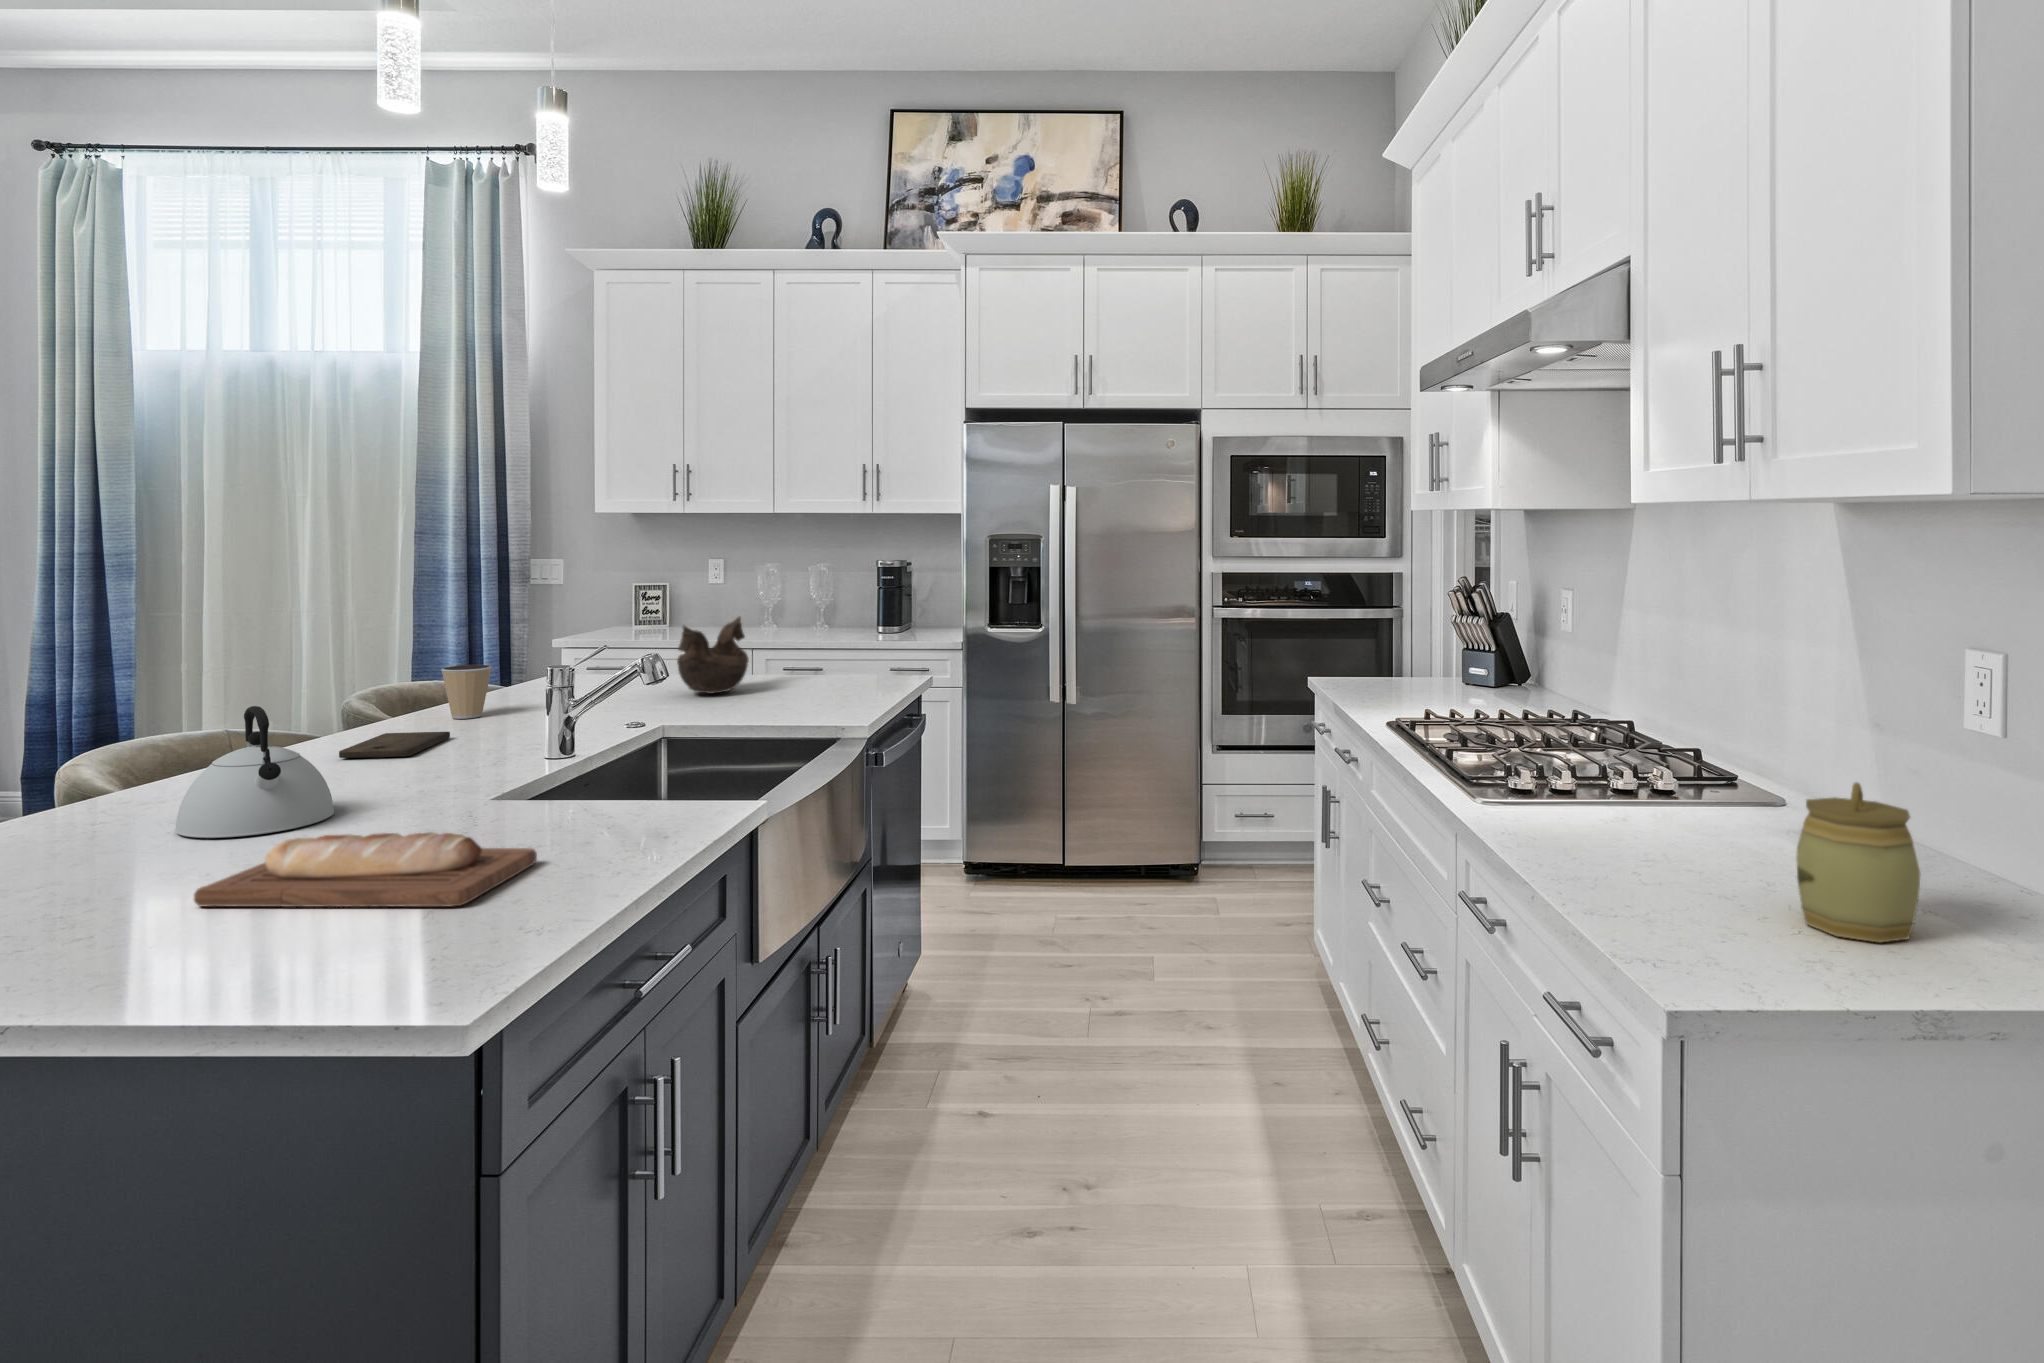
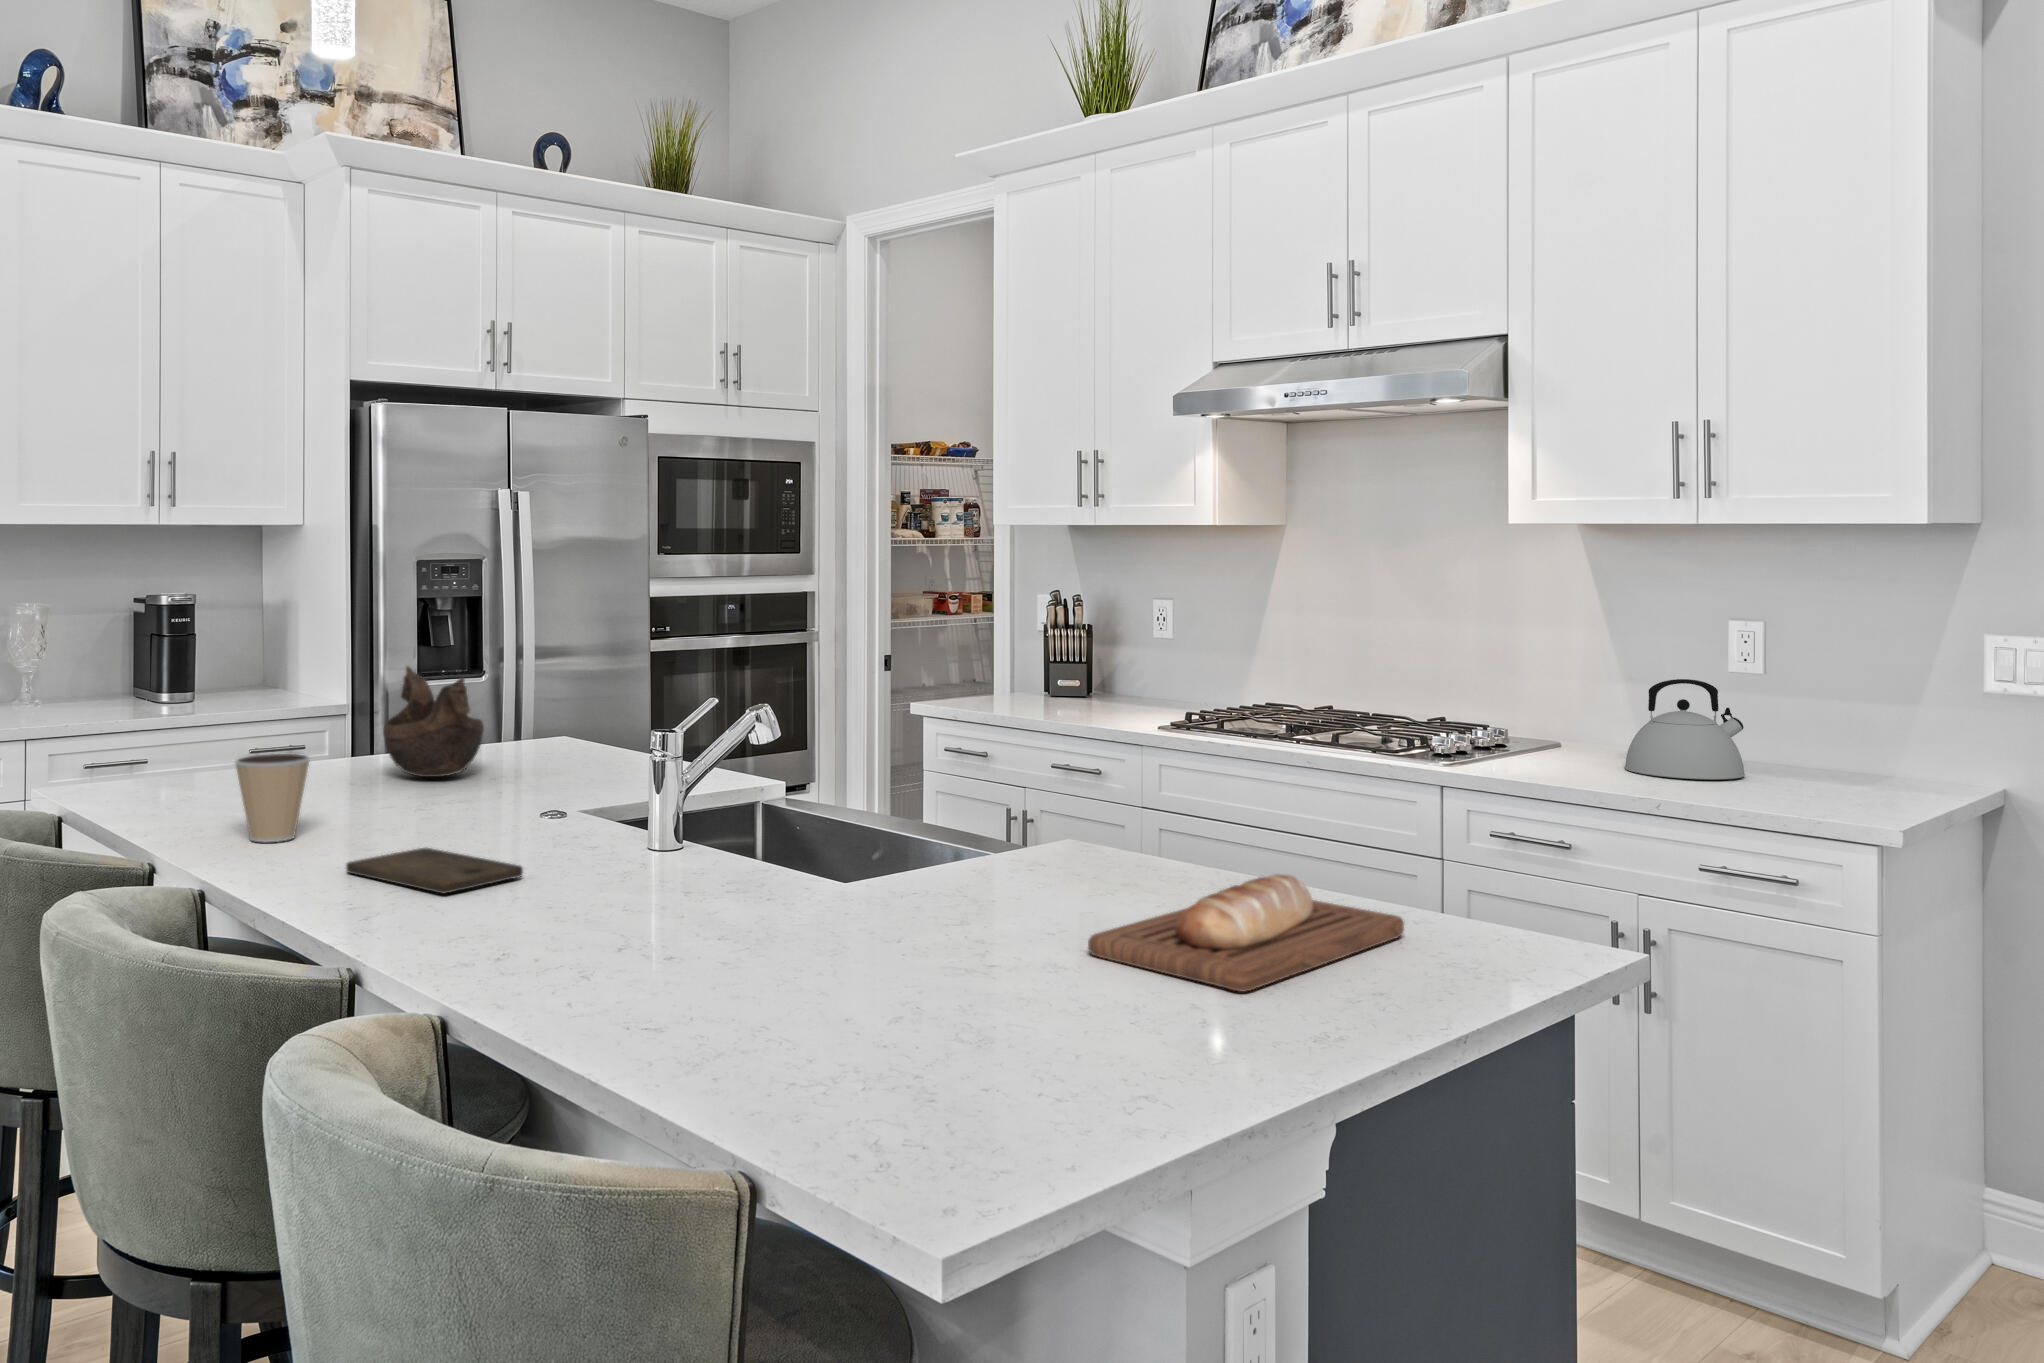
kettle: present [175,706,335,838] -> present [1625,679,1745,780]
jar: present [1796,782,1920,942] -> none [1827,692,1912,791]

